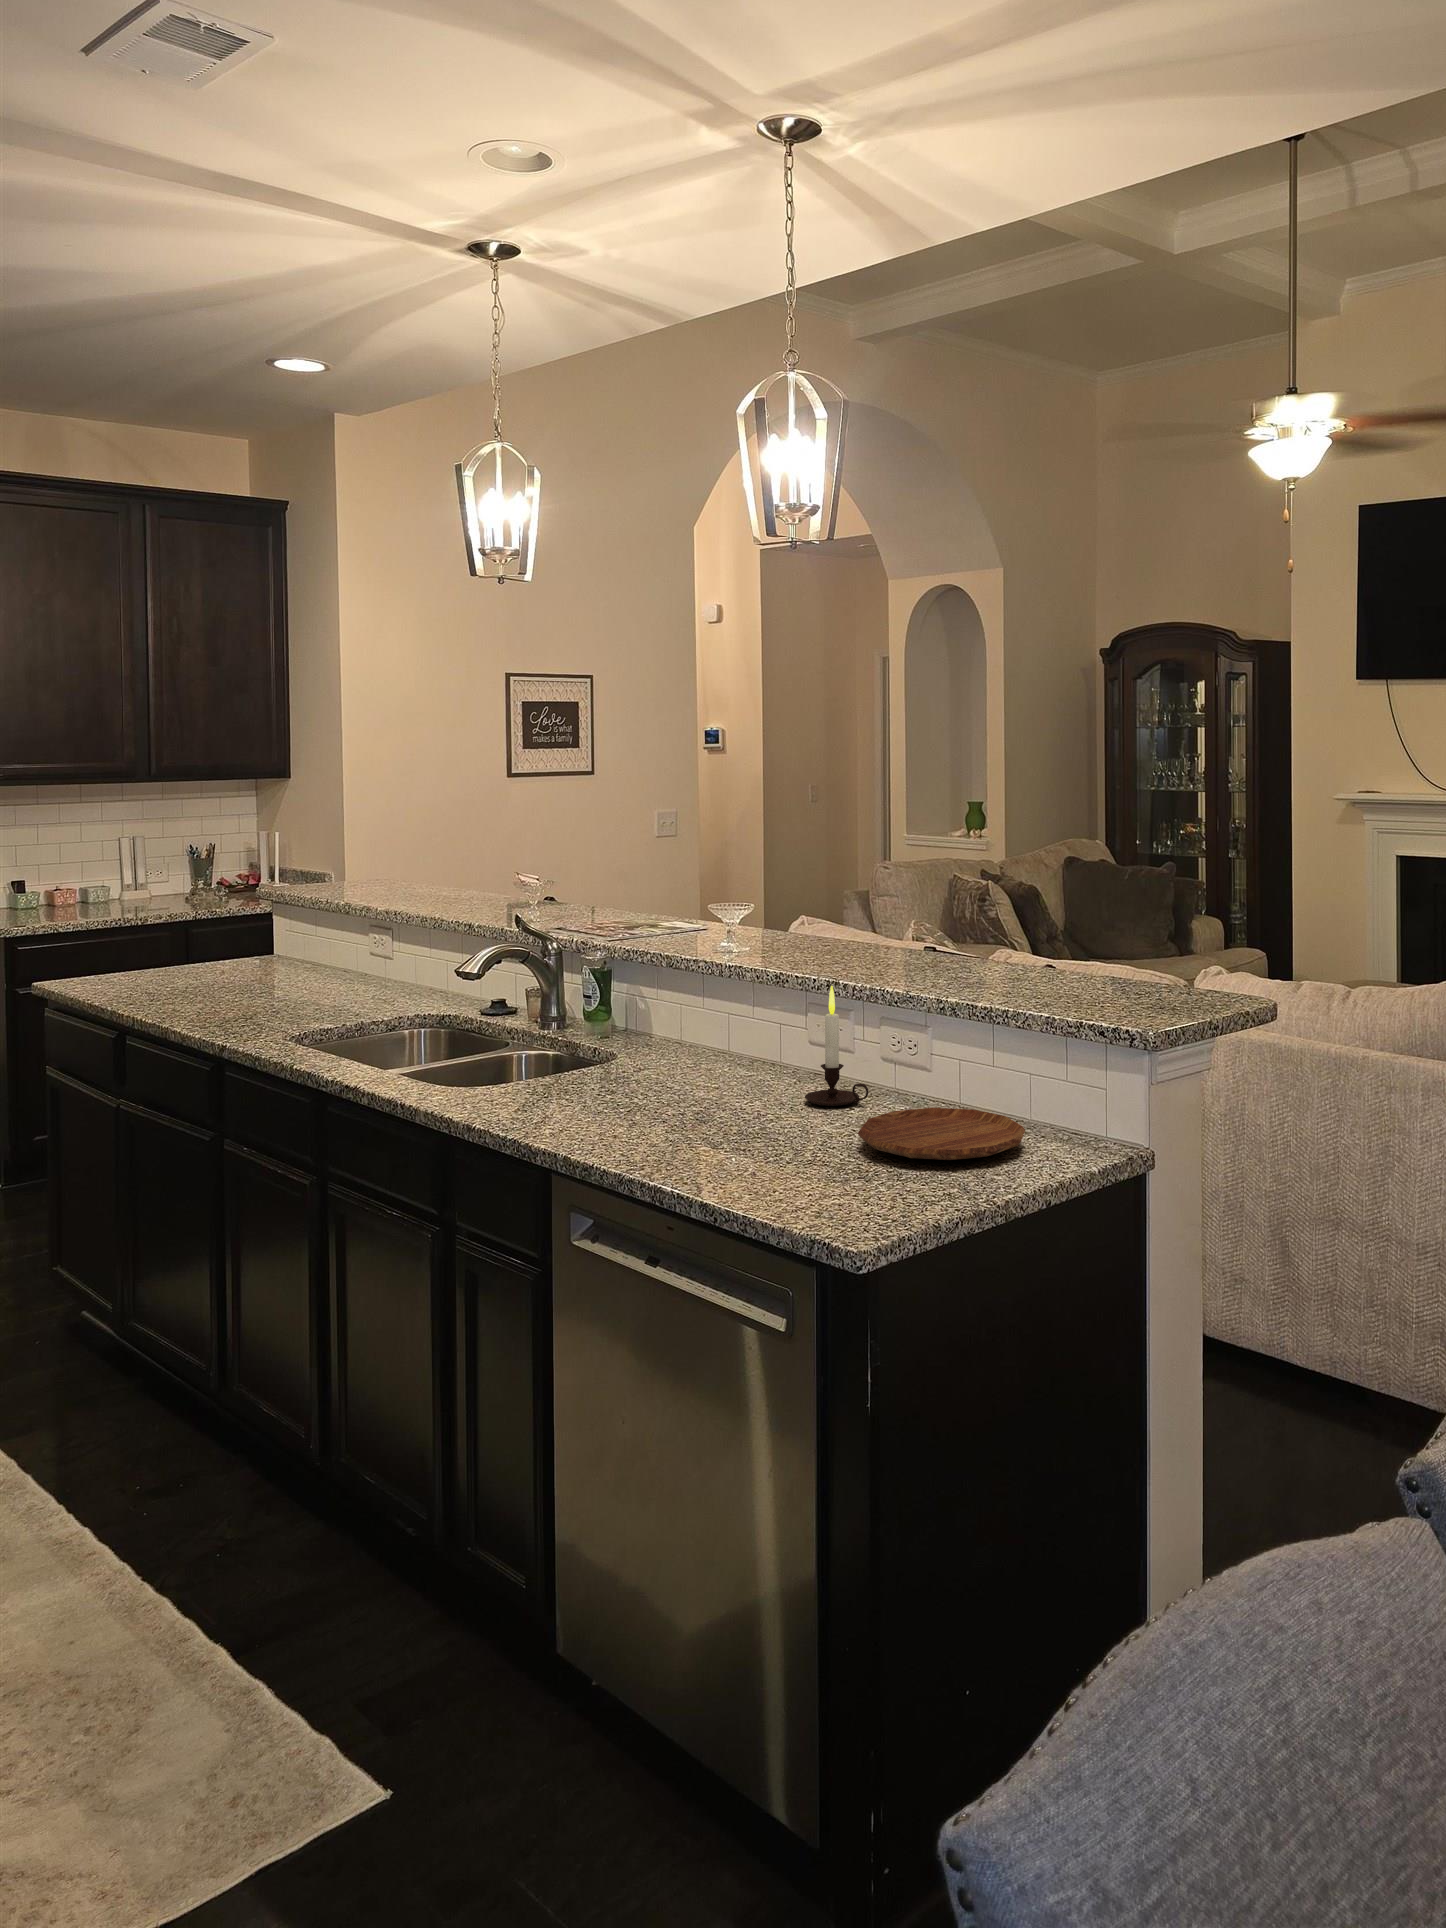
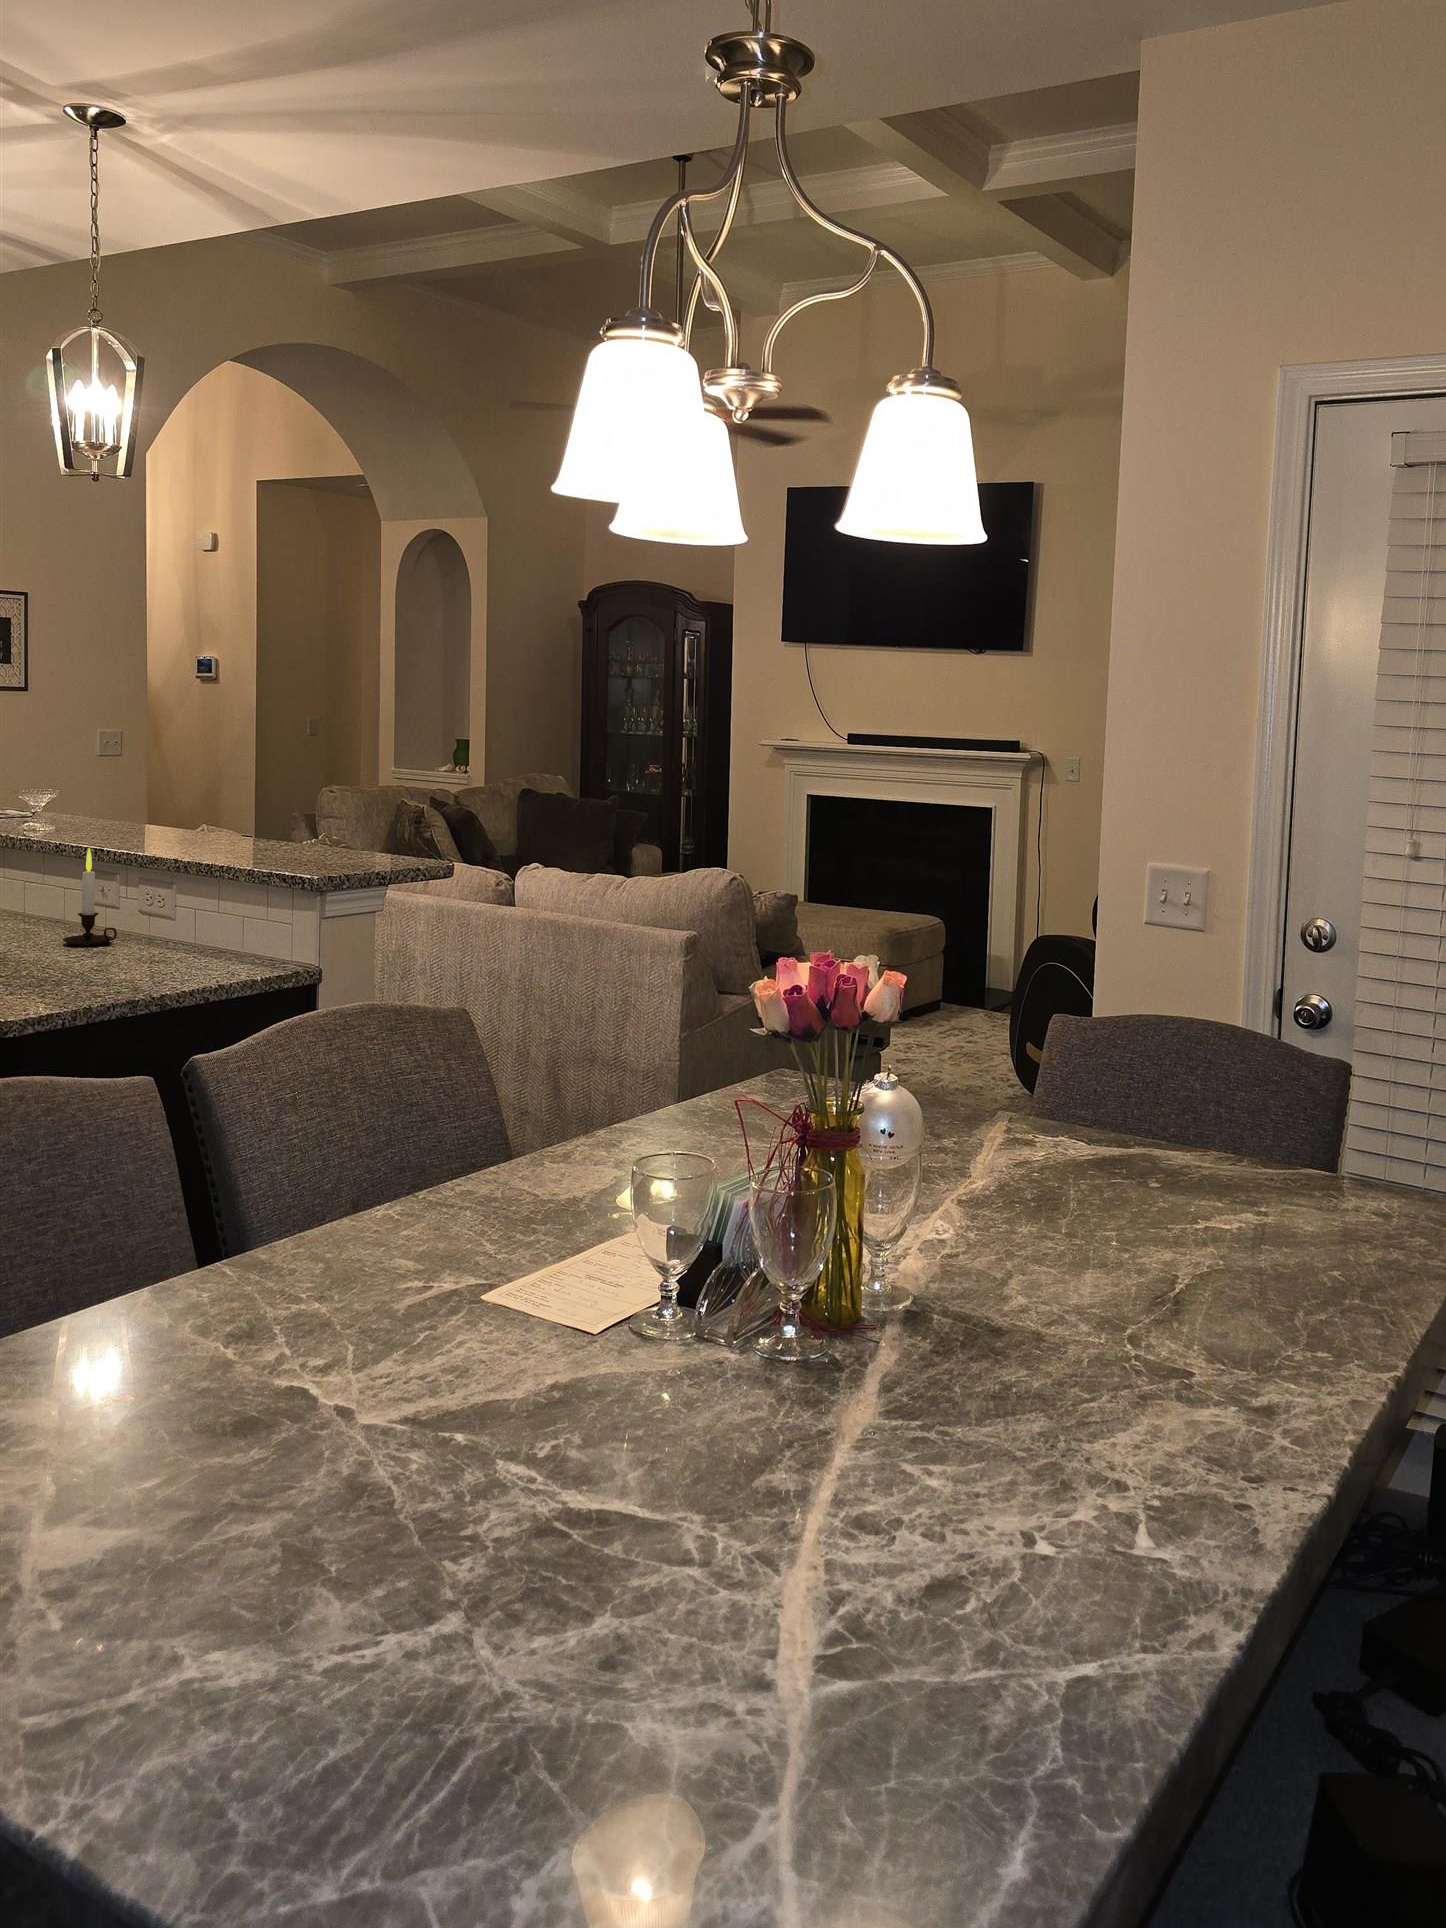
tray: present [858,1108,1025,1160] -> none [74,941,219,972]

